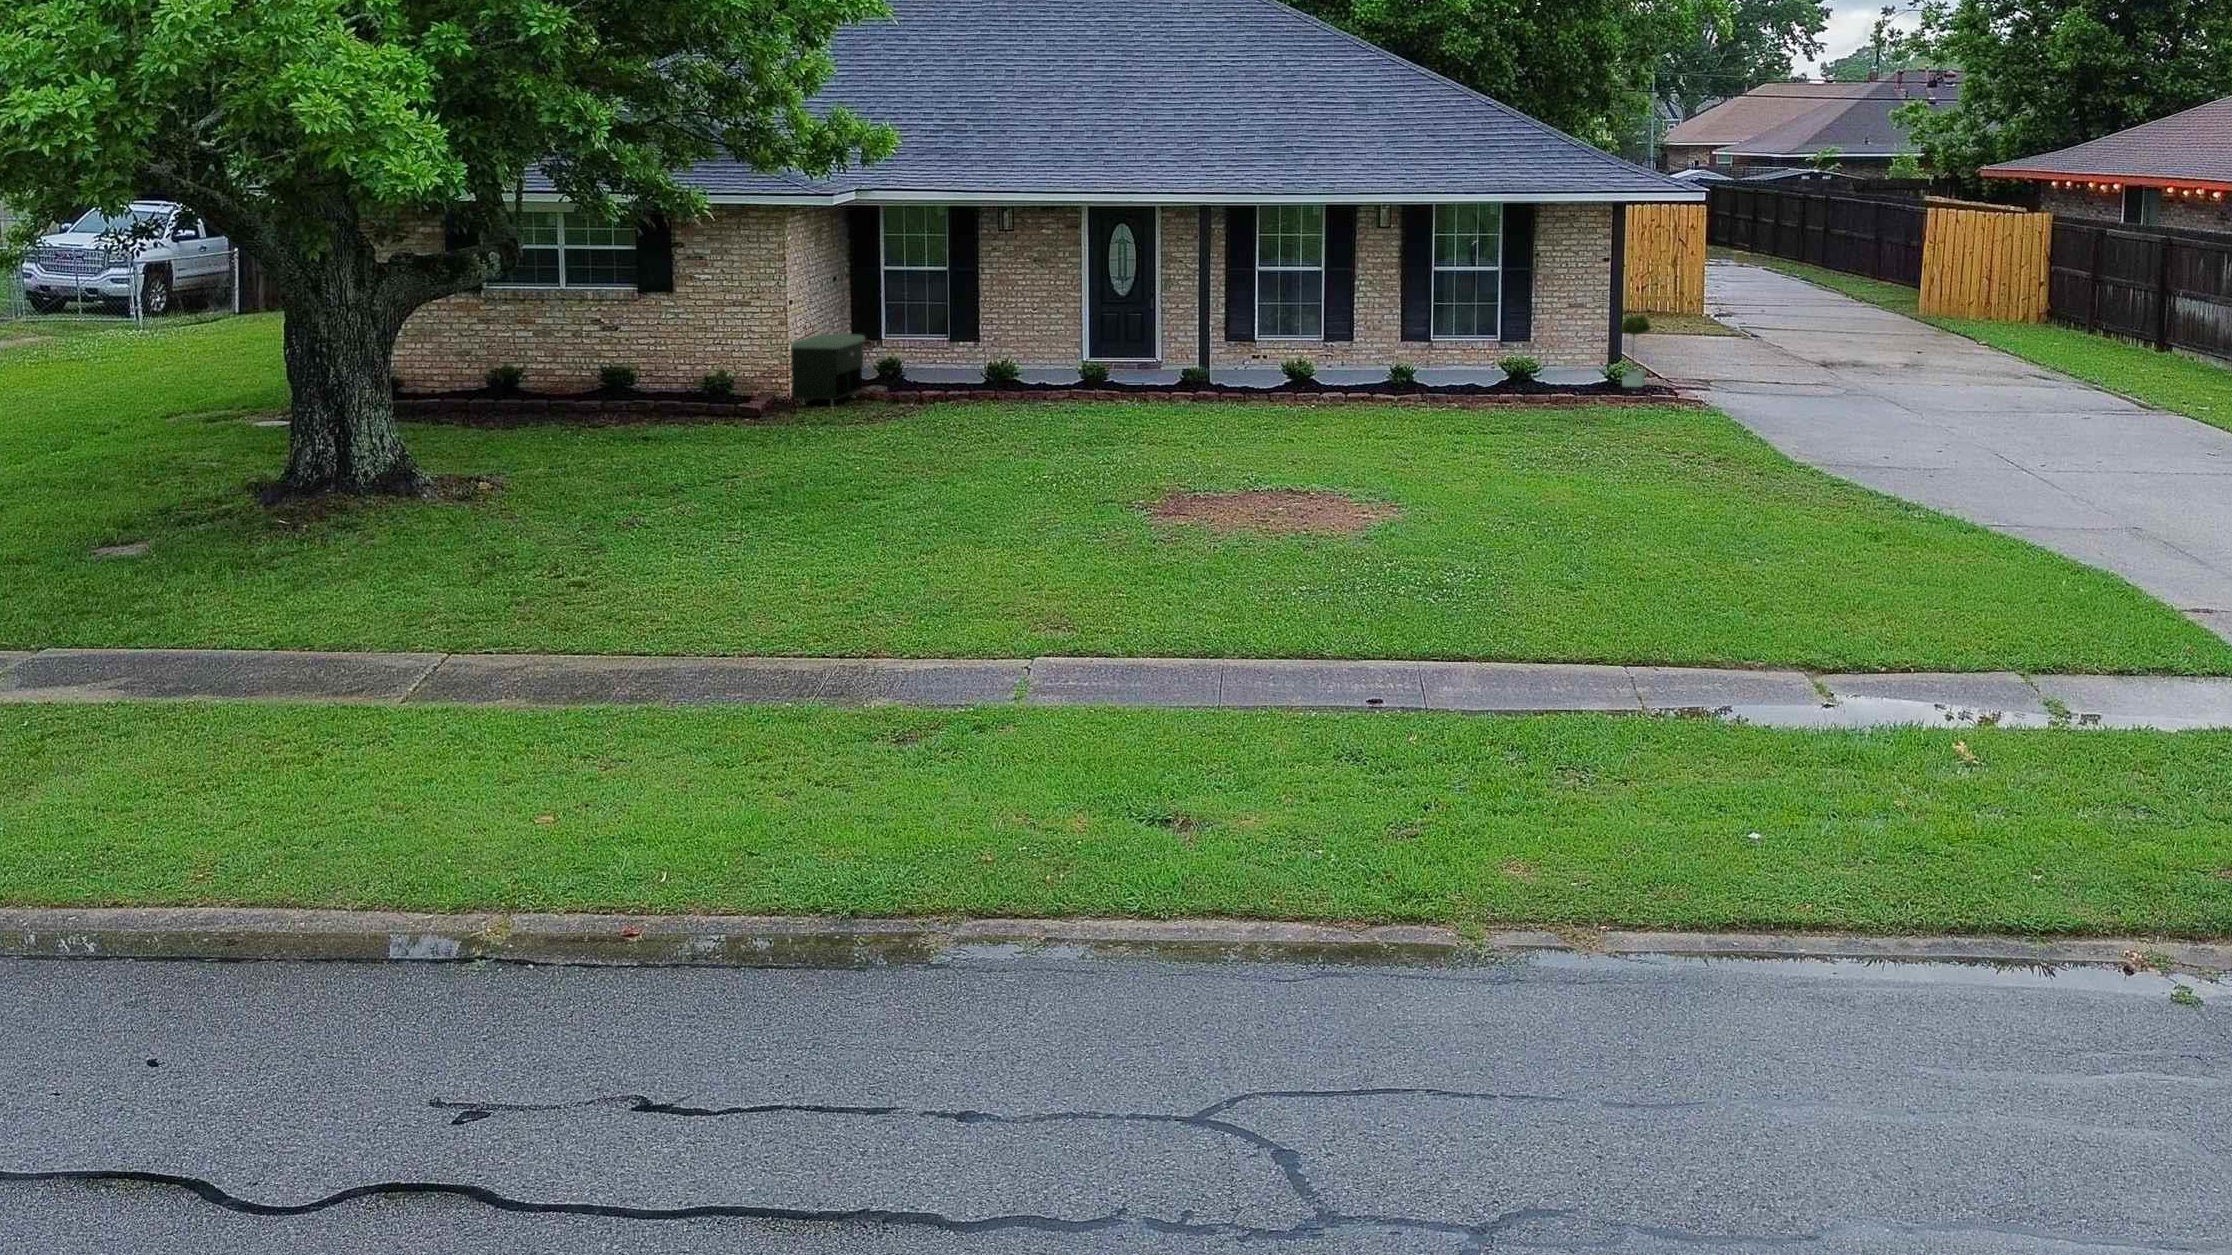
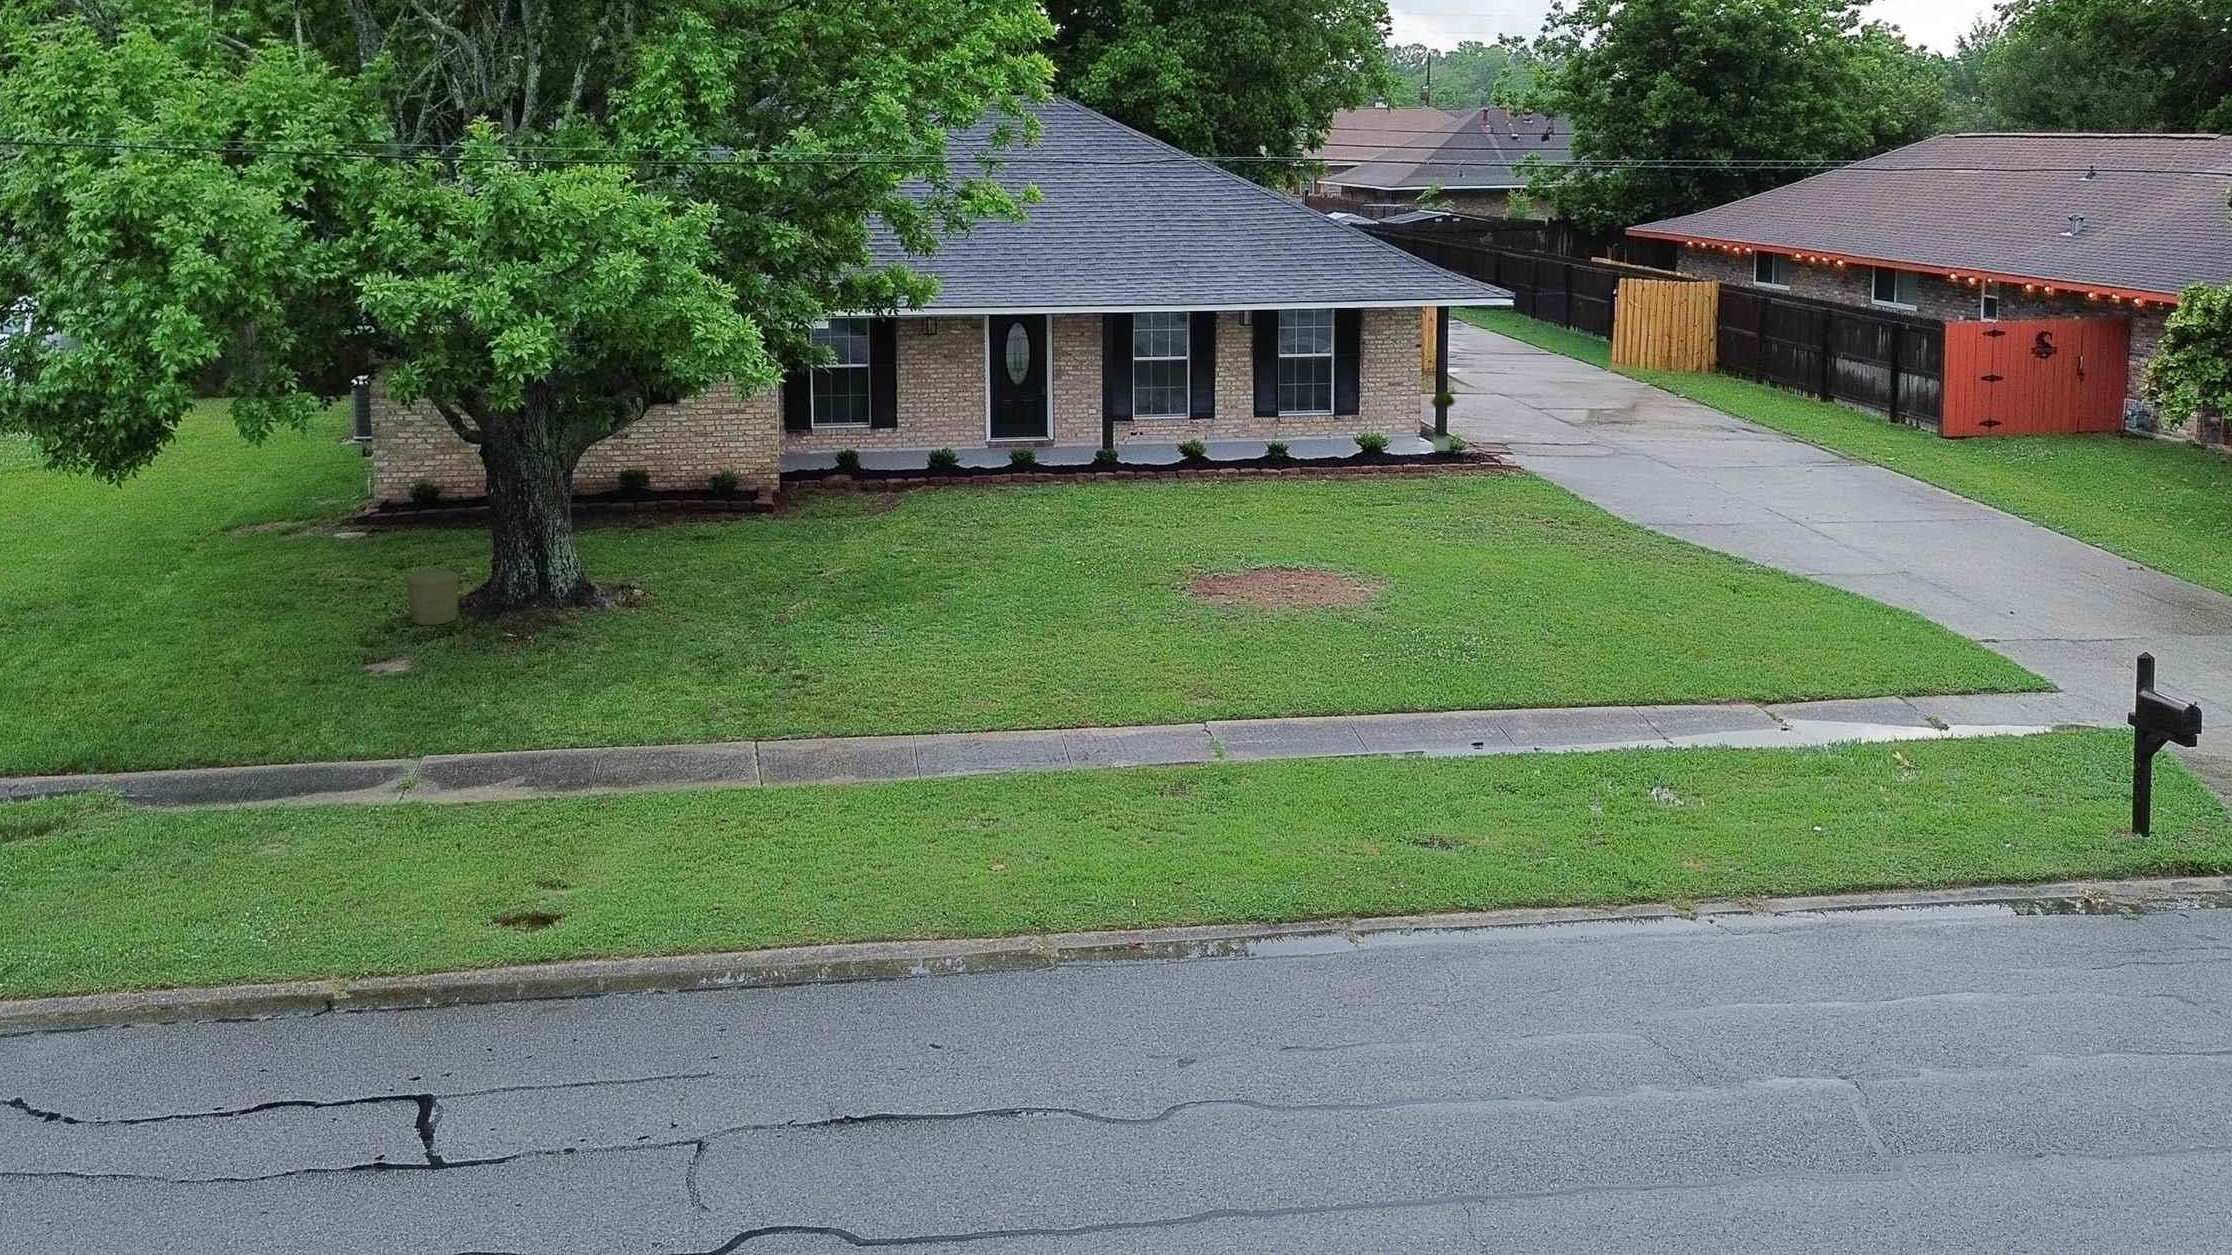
storage bench: present [791,334,865,405] -> none [764,429,818,492]
woven basket: none [229,456,293,519] -> present [407,570,458,625]

